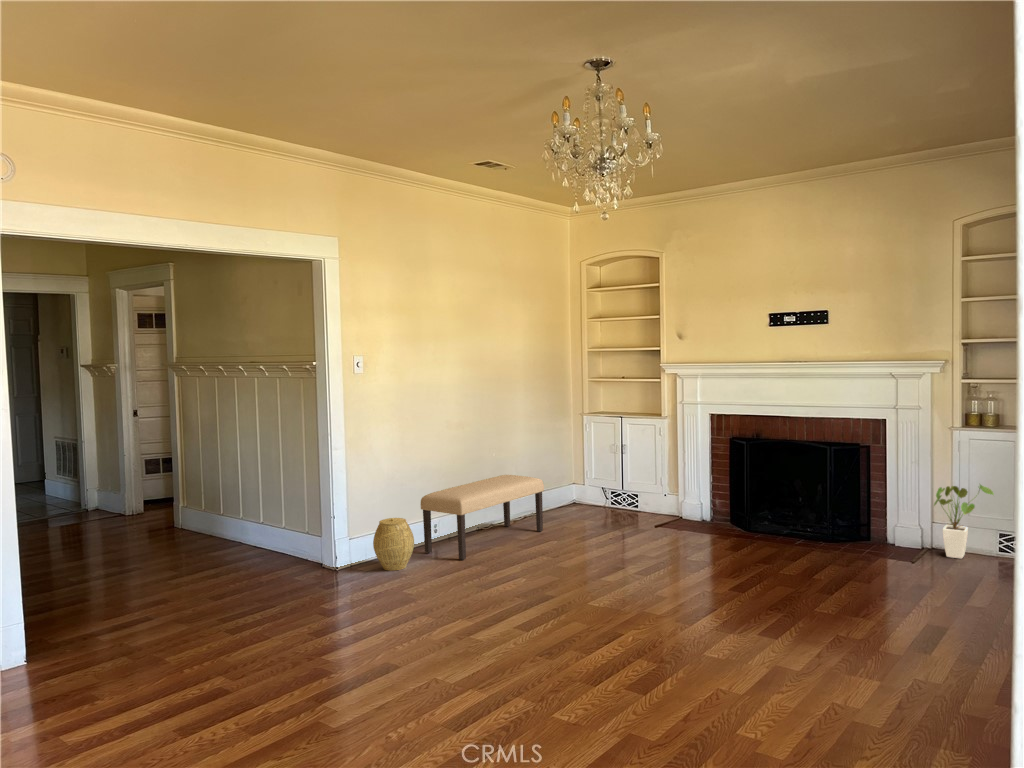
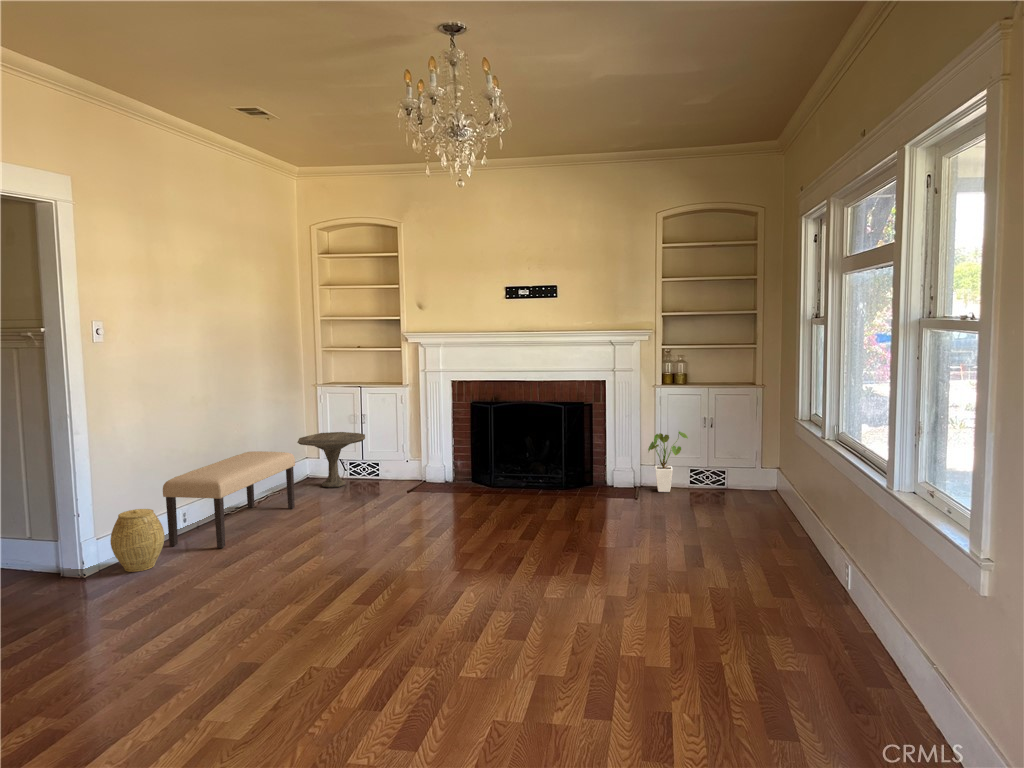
side table: none [555,461,623,515] -> present [297,432,365,488]

